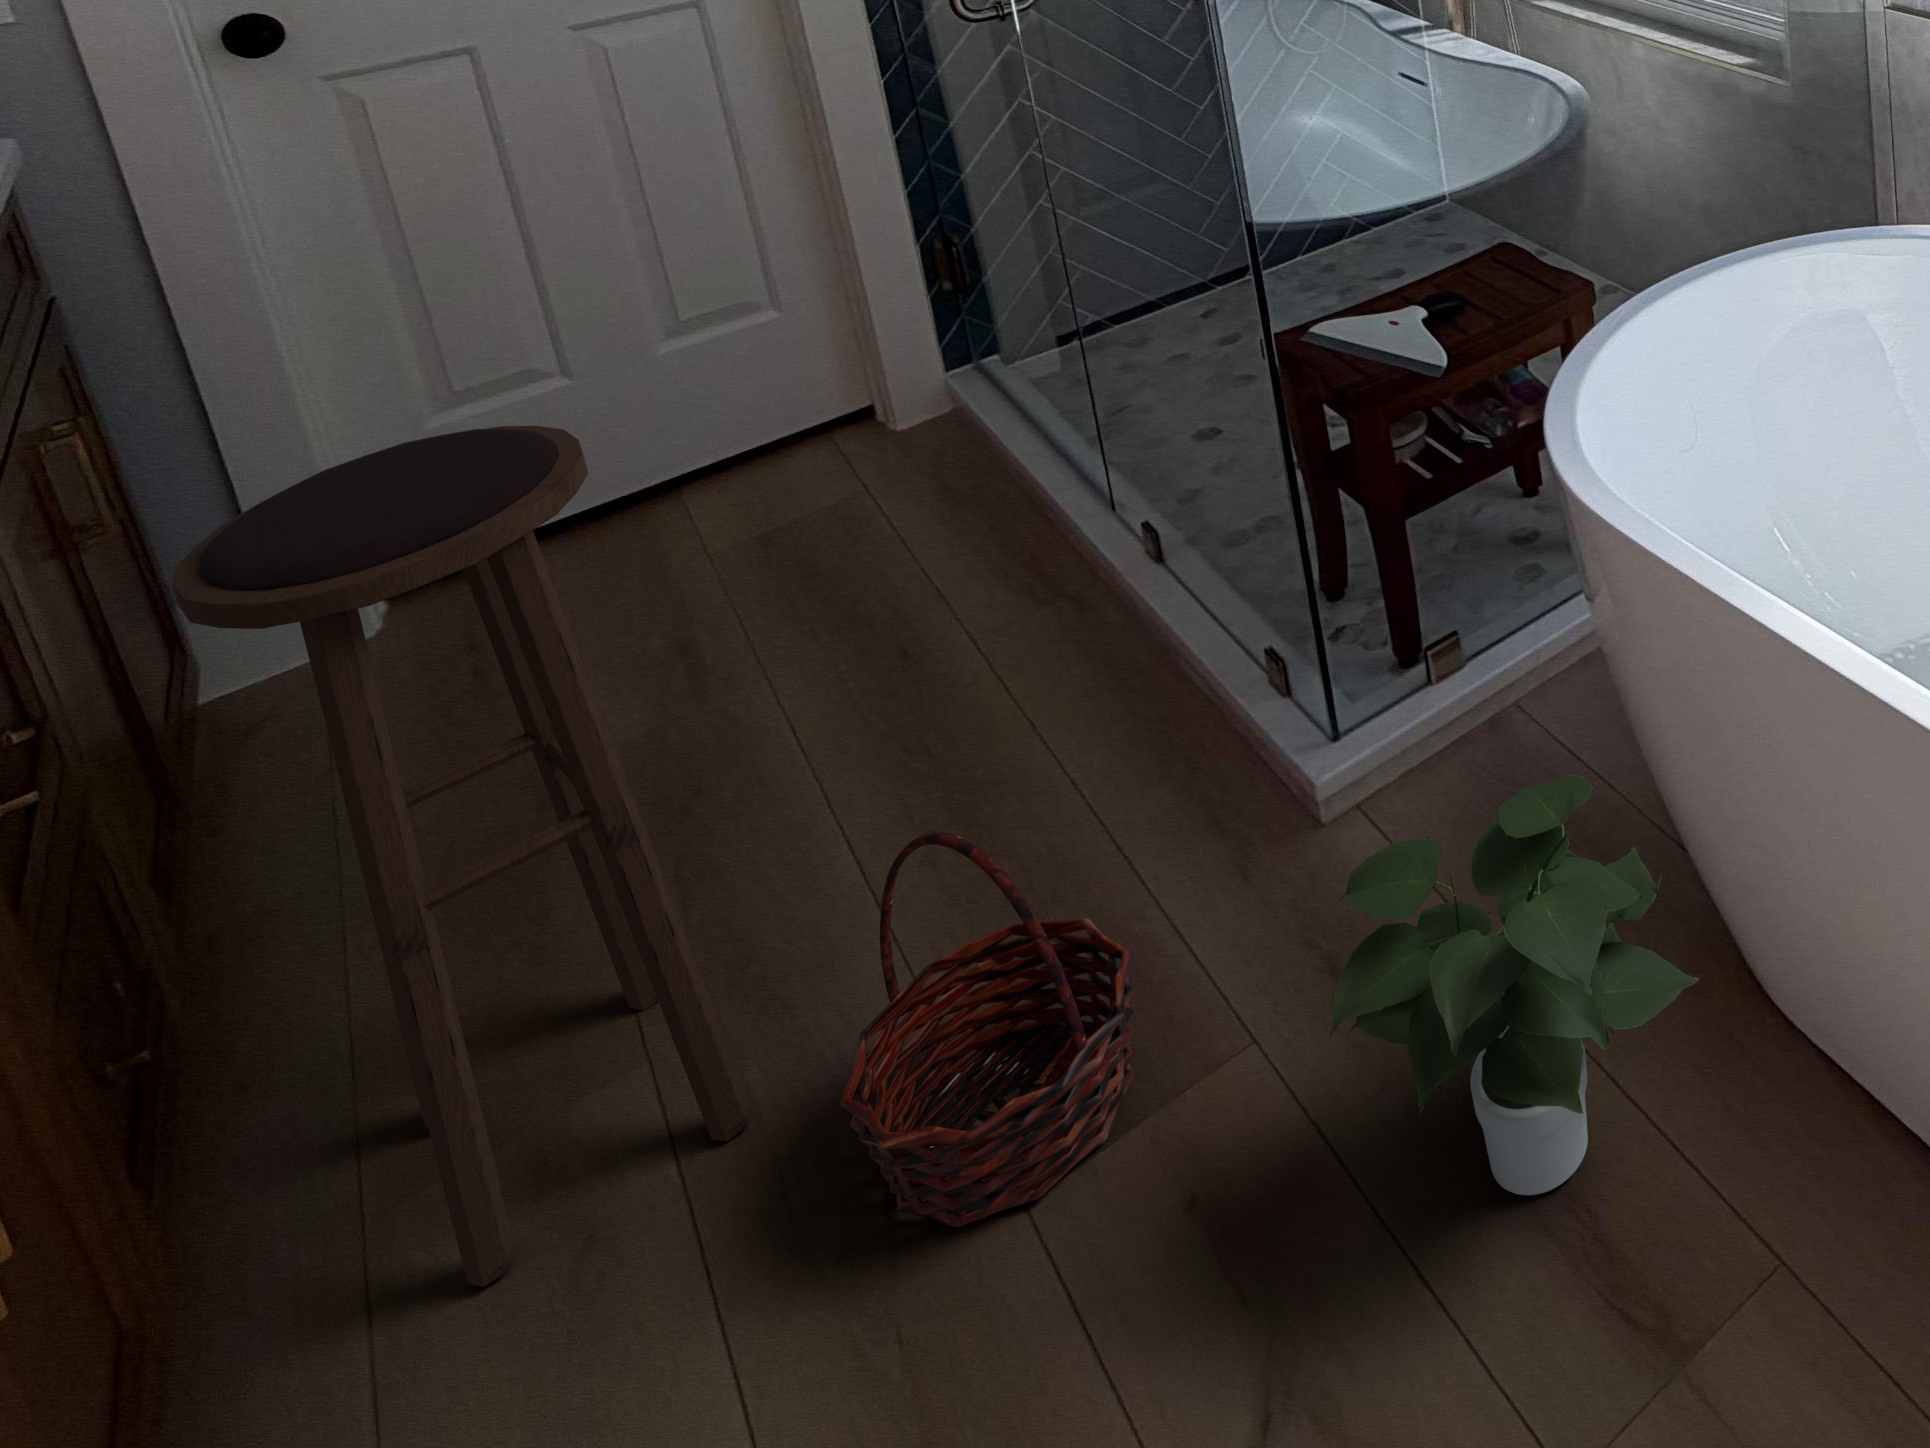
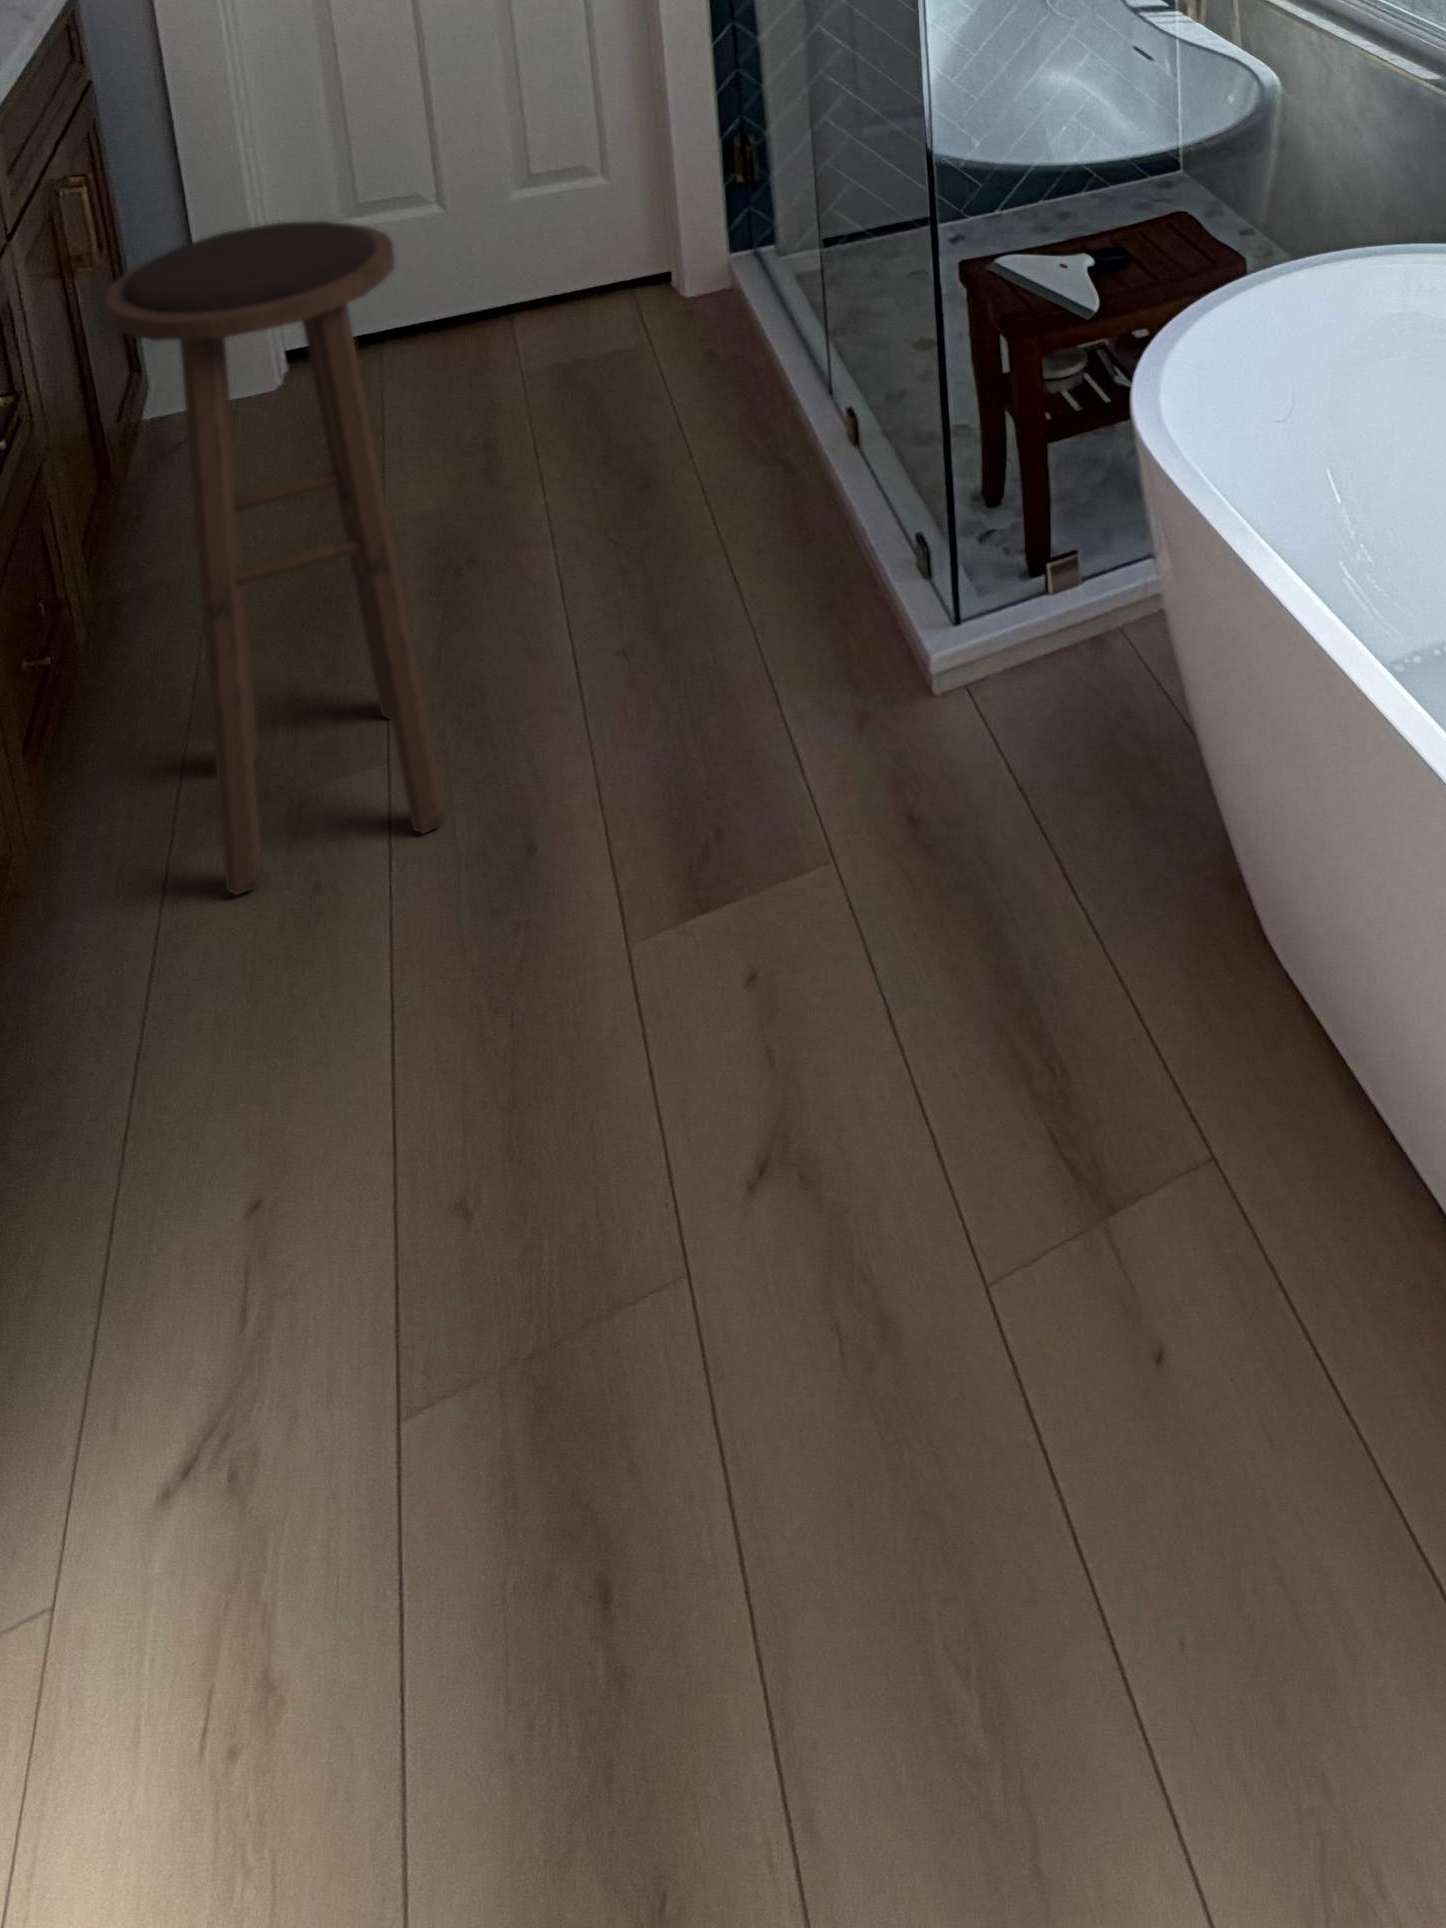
potted plant: present [1329,775,1699,1195] -> none [858,682,1183,1045]
basket: present [840,832,1135,1227] -> none [498,613,740,944]

